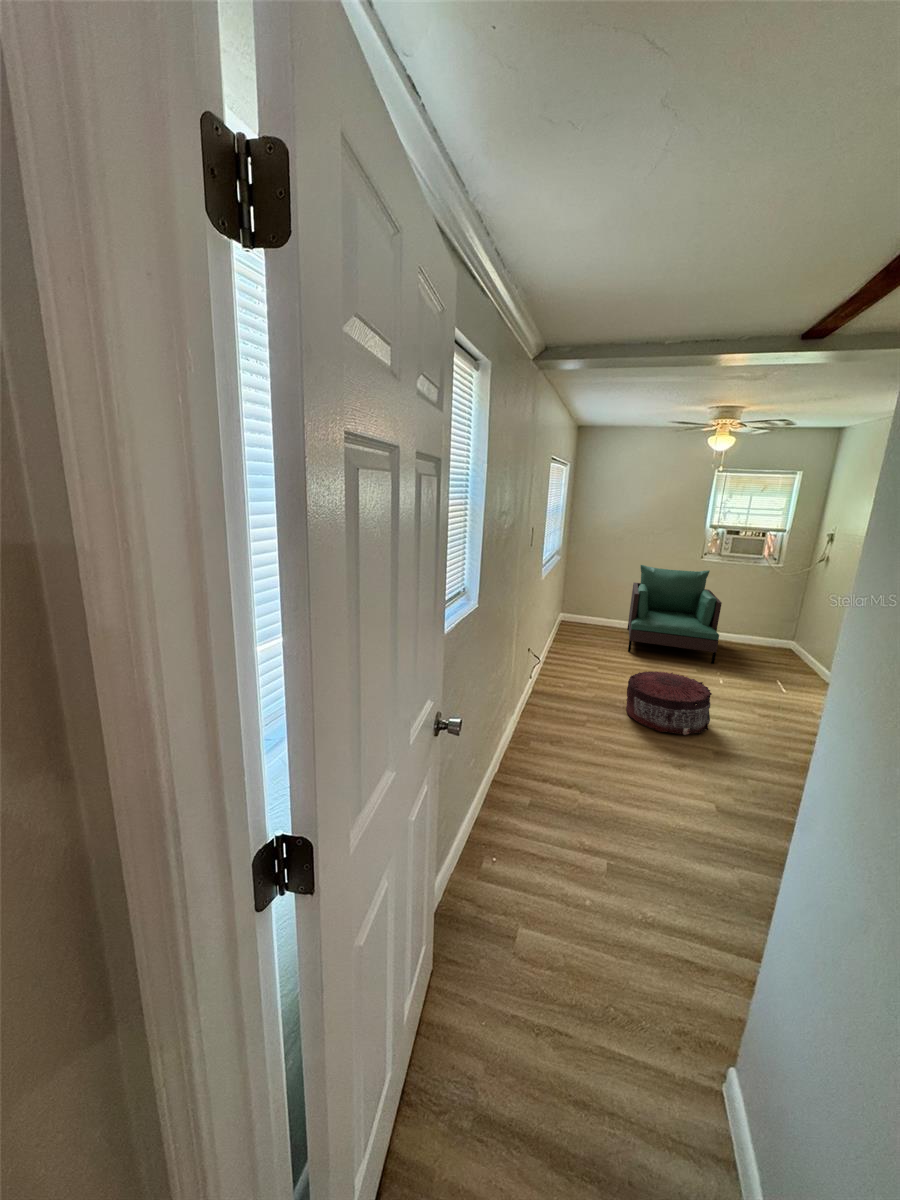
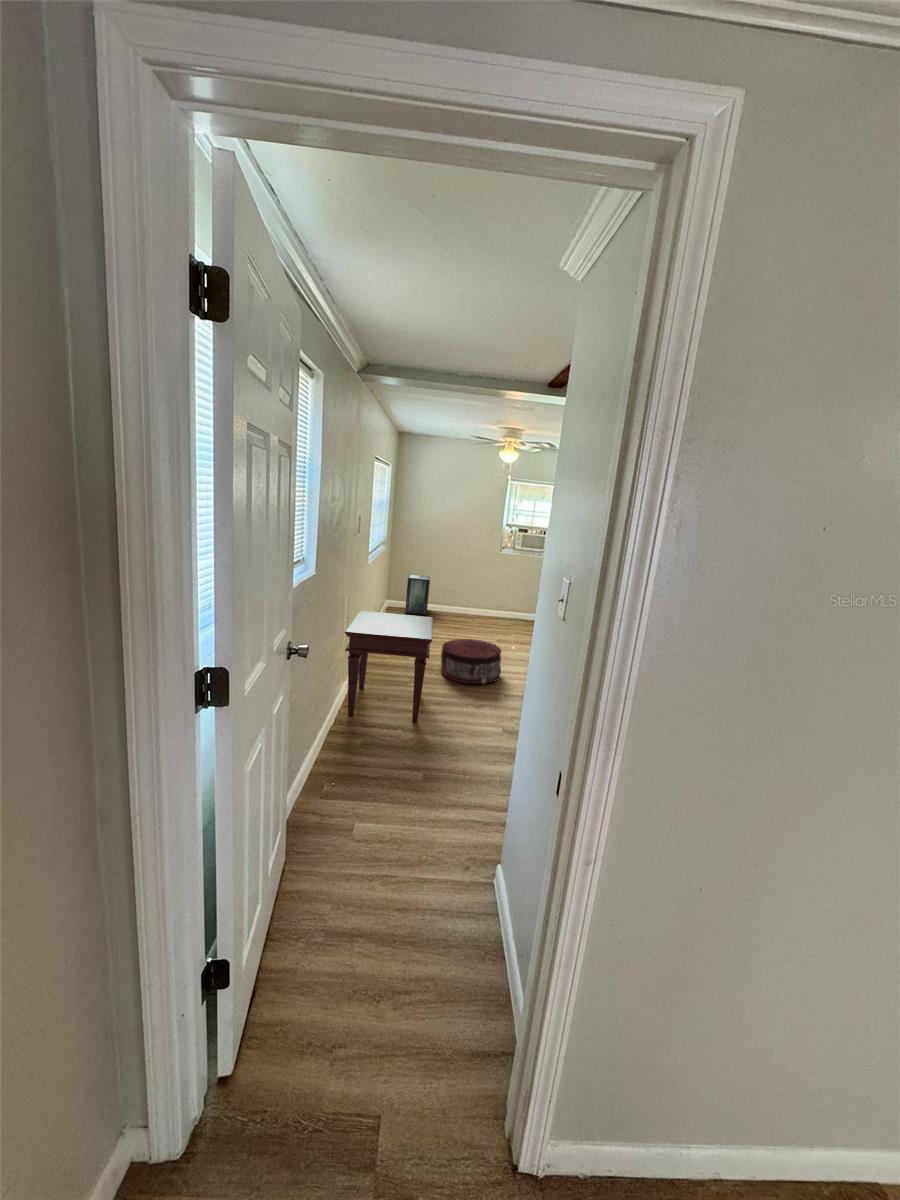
armchair: present [627,565,722,664] -> none [444,556,513,635]
storage box: none [580,586,611,633] -> present [405,574,430,615]
side table: none [511,637,620,782] -> present [345,611,433,722]

